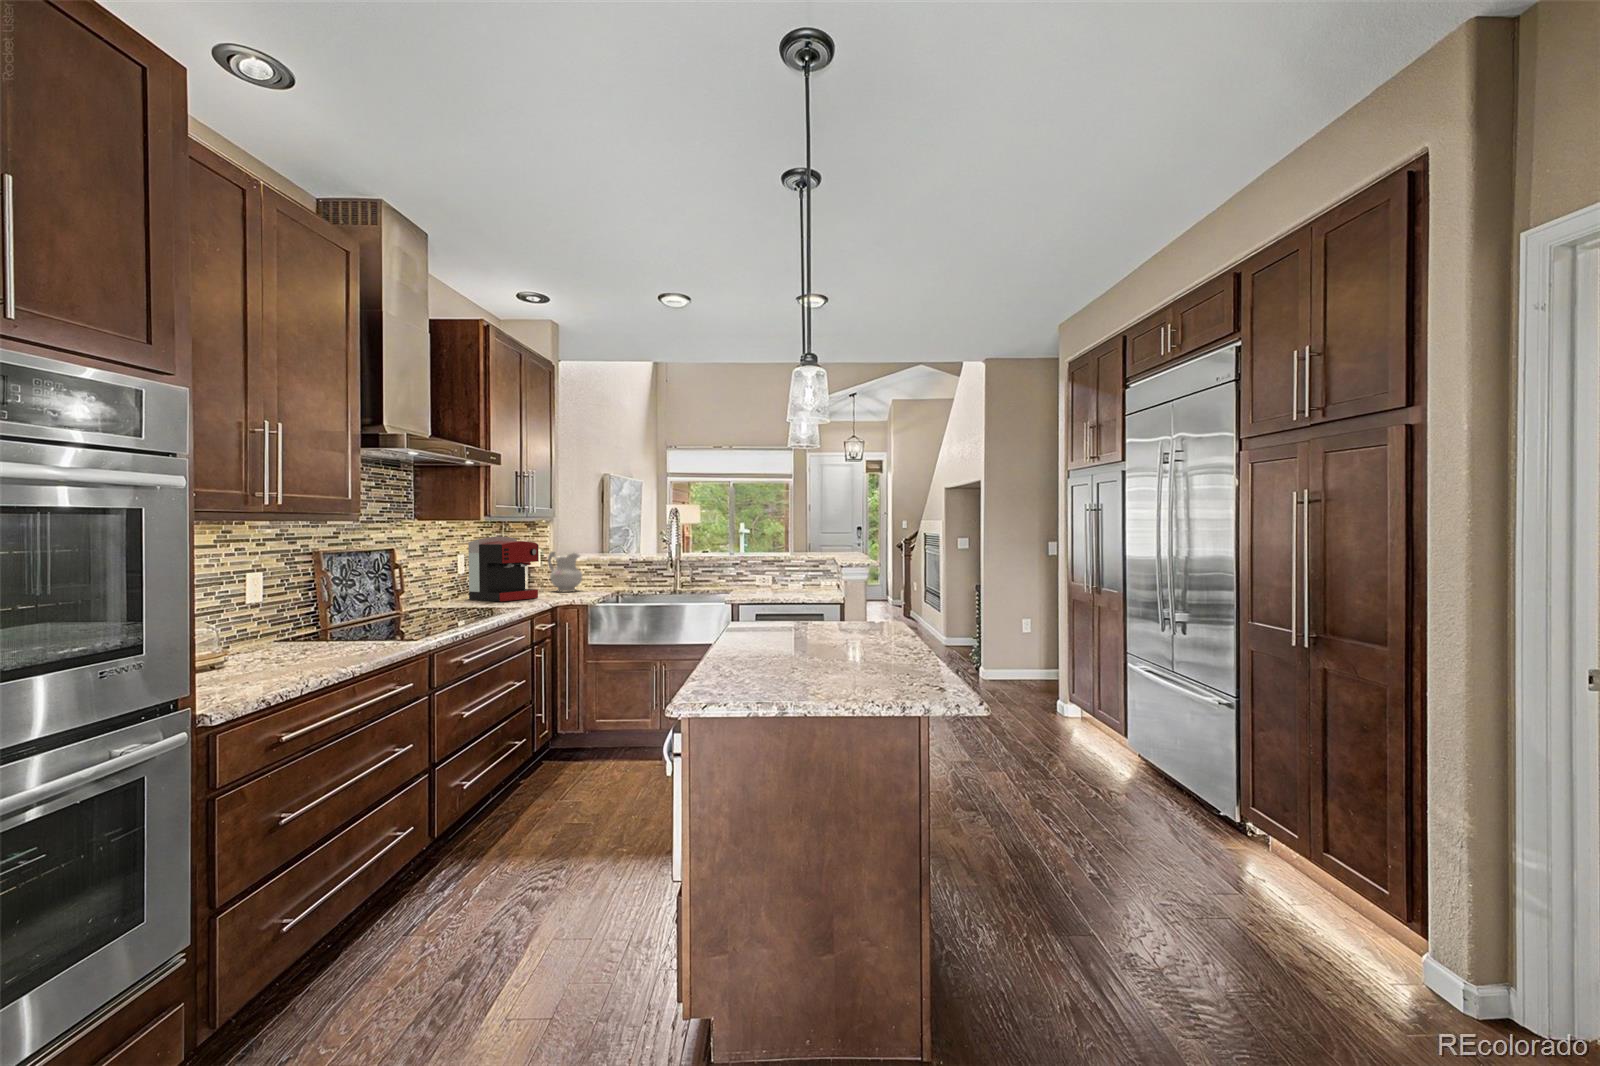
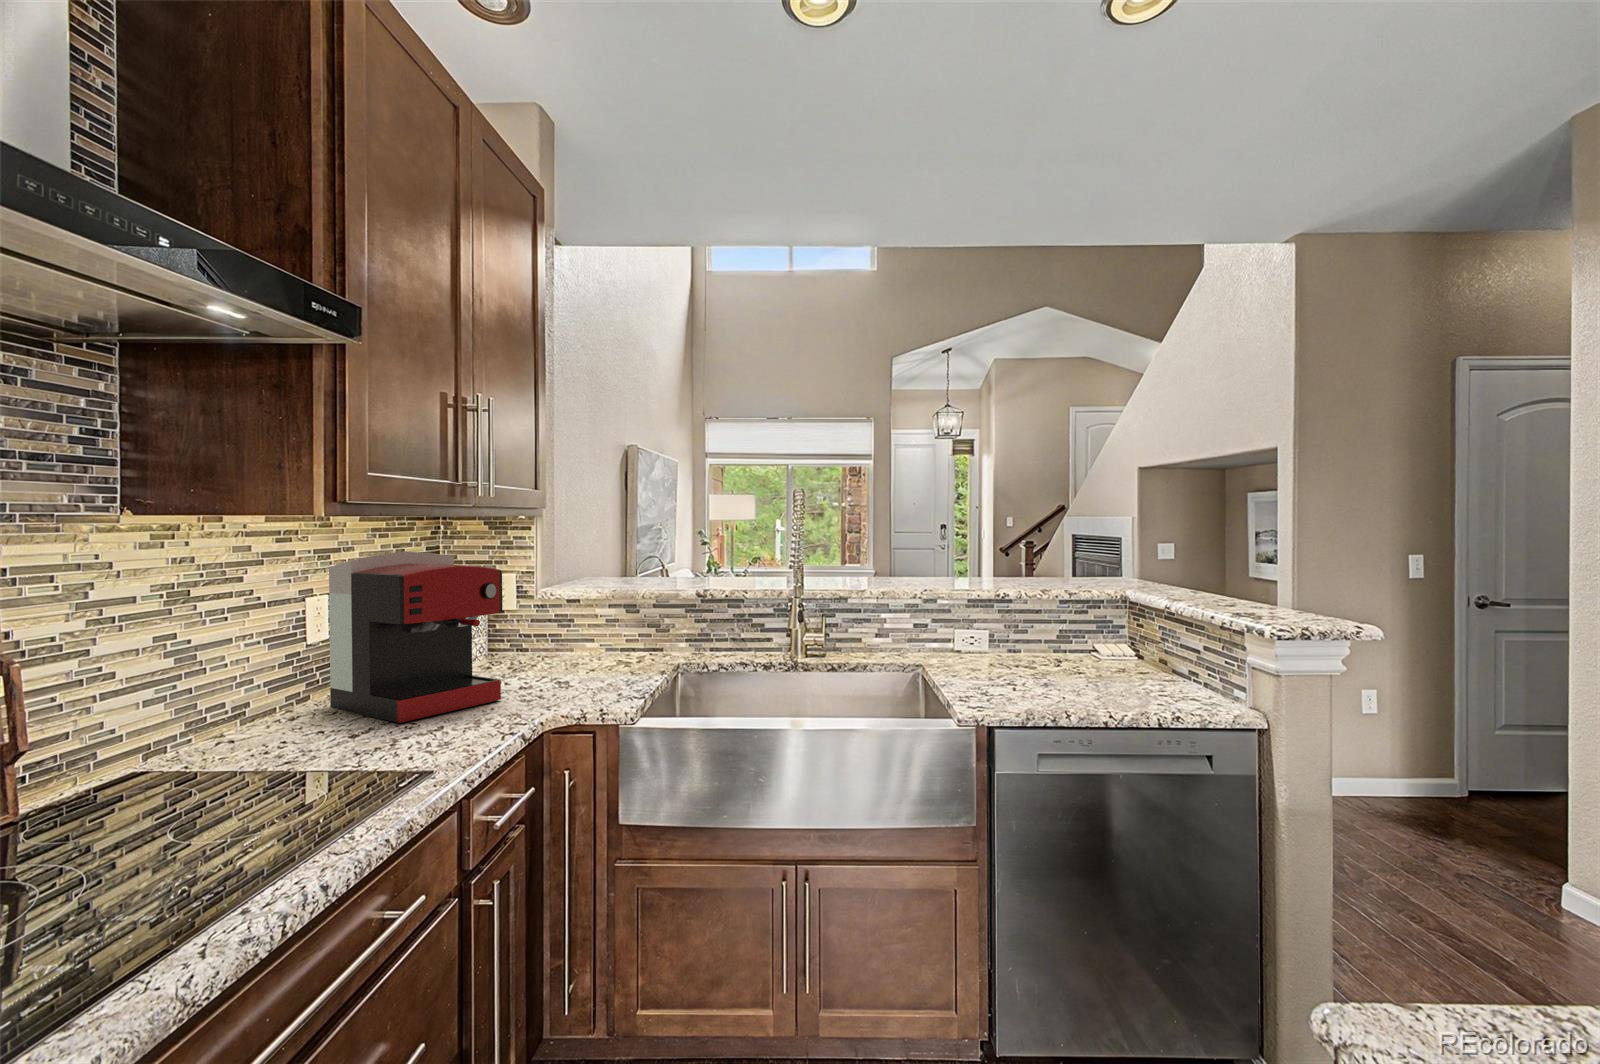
ceramic pitcher: present [548,552,582,592] -> none [530,580,602,668]

